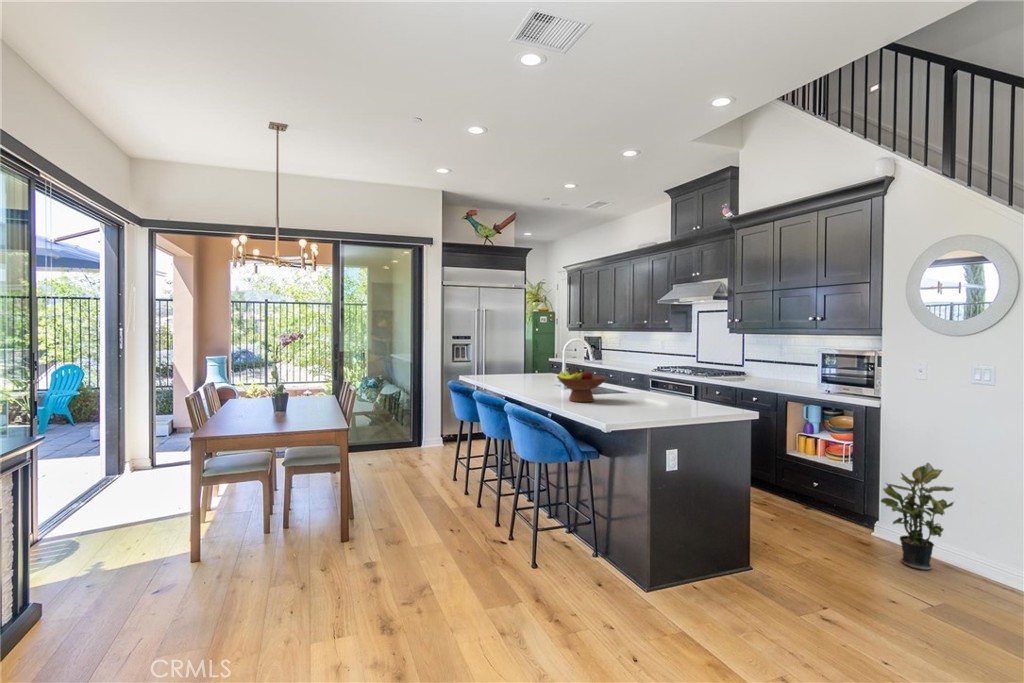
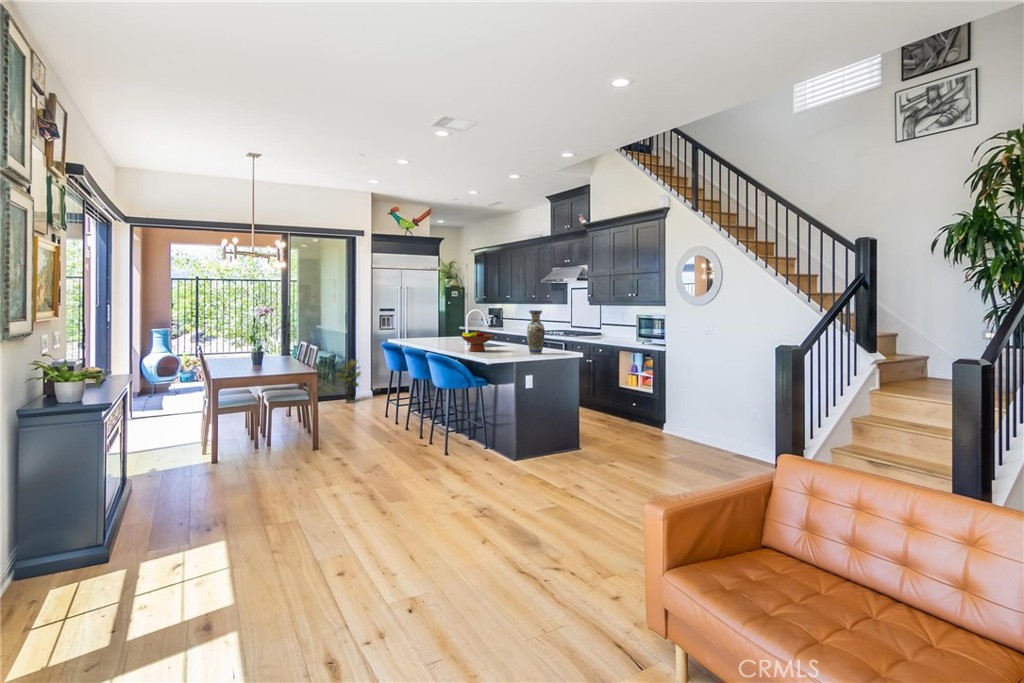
vase: none [665,340,695,411] -> present [527,310,545,354]
potted plant: present [881,463,954,570] -> present [337,360,361,403]

